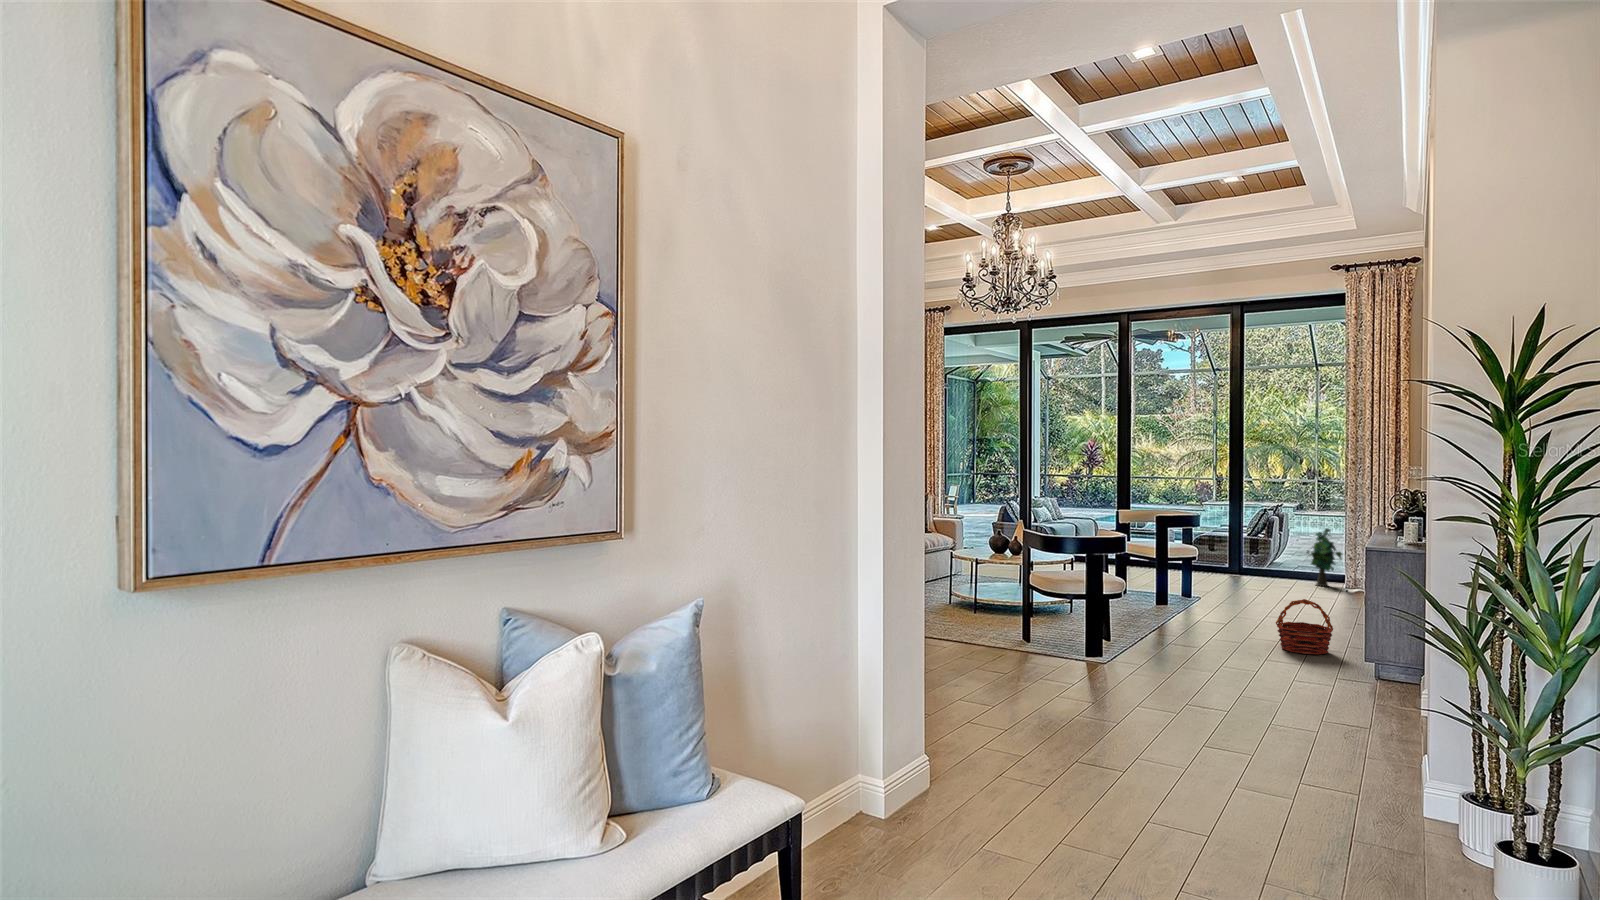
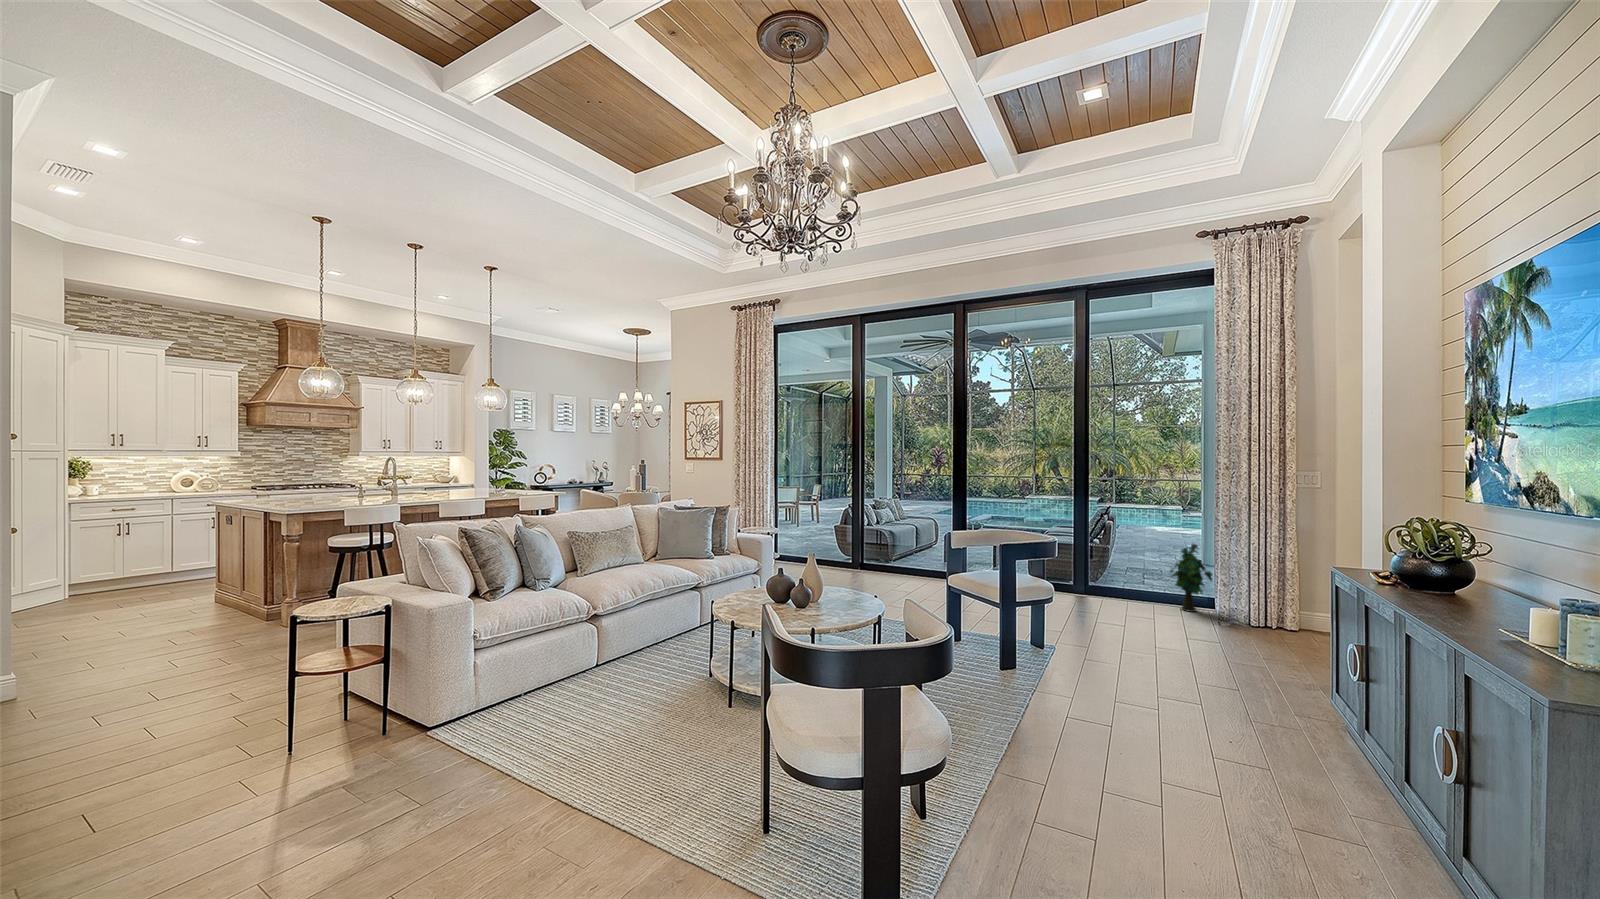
basket: present [1276,599,1333,655] -> none [1186,720,1286,824]

